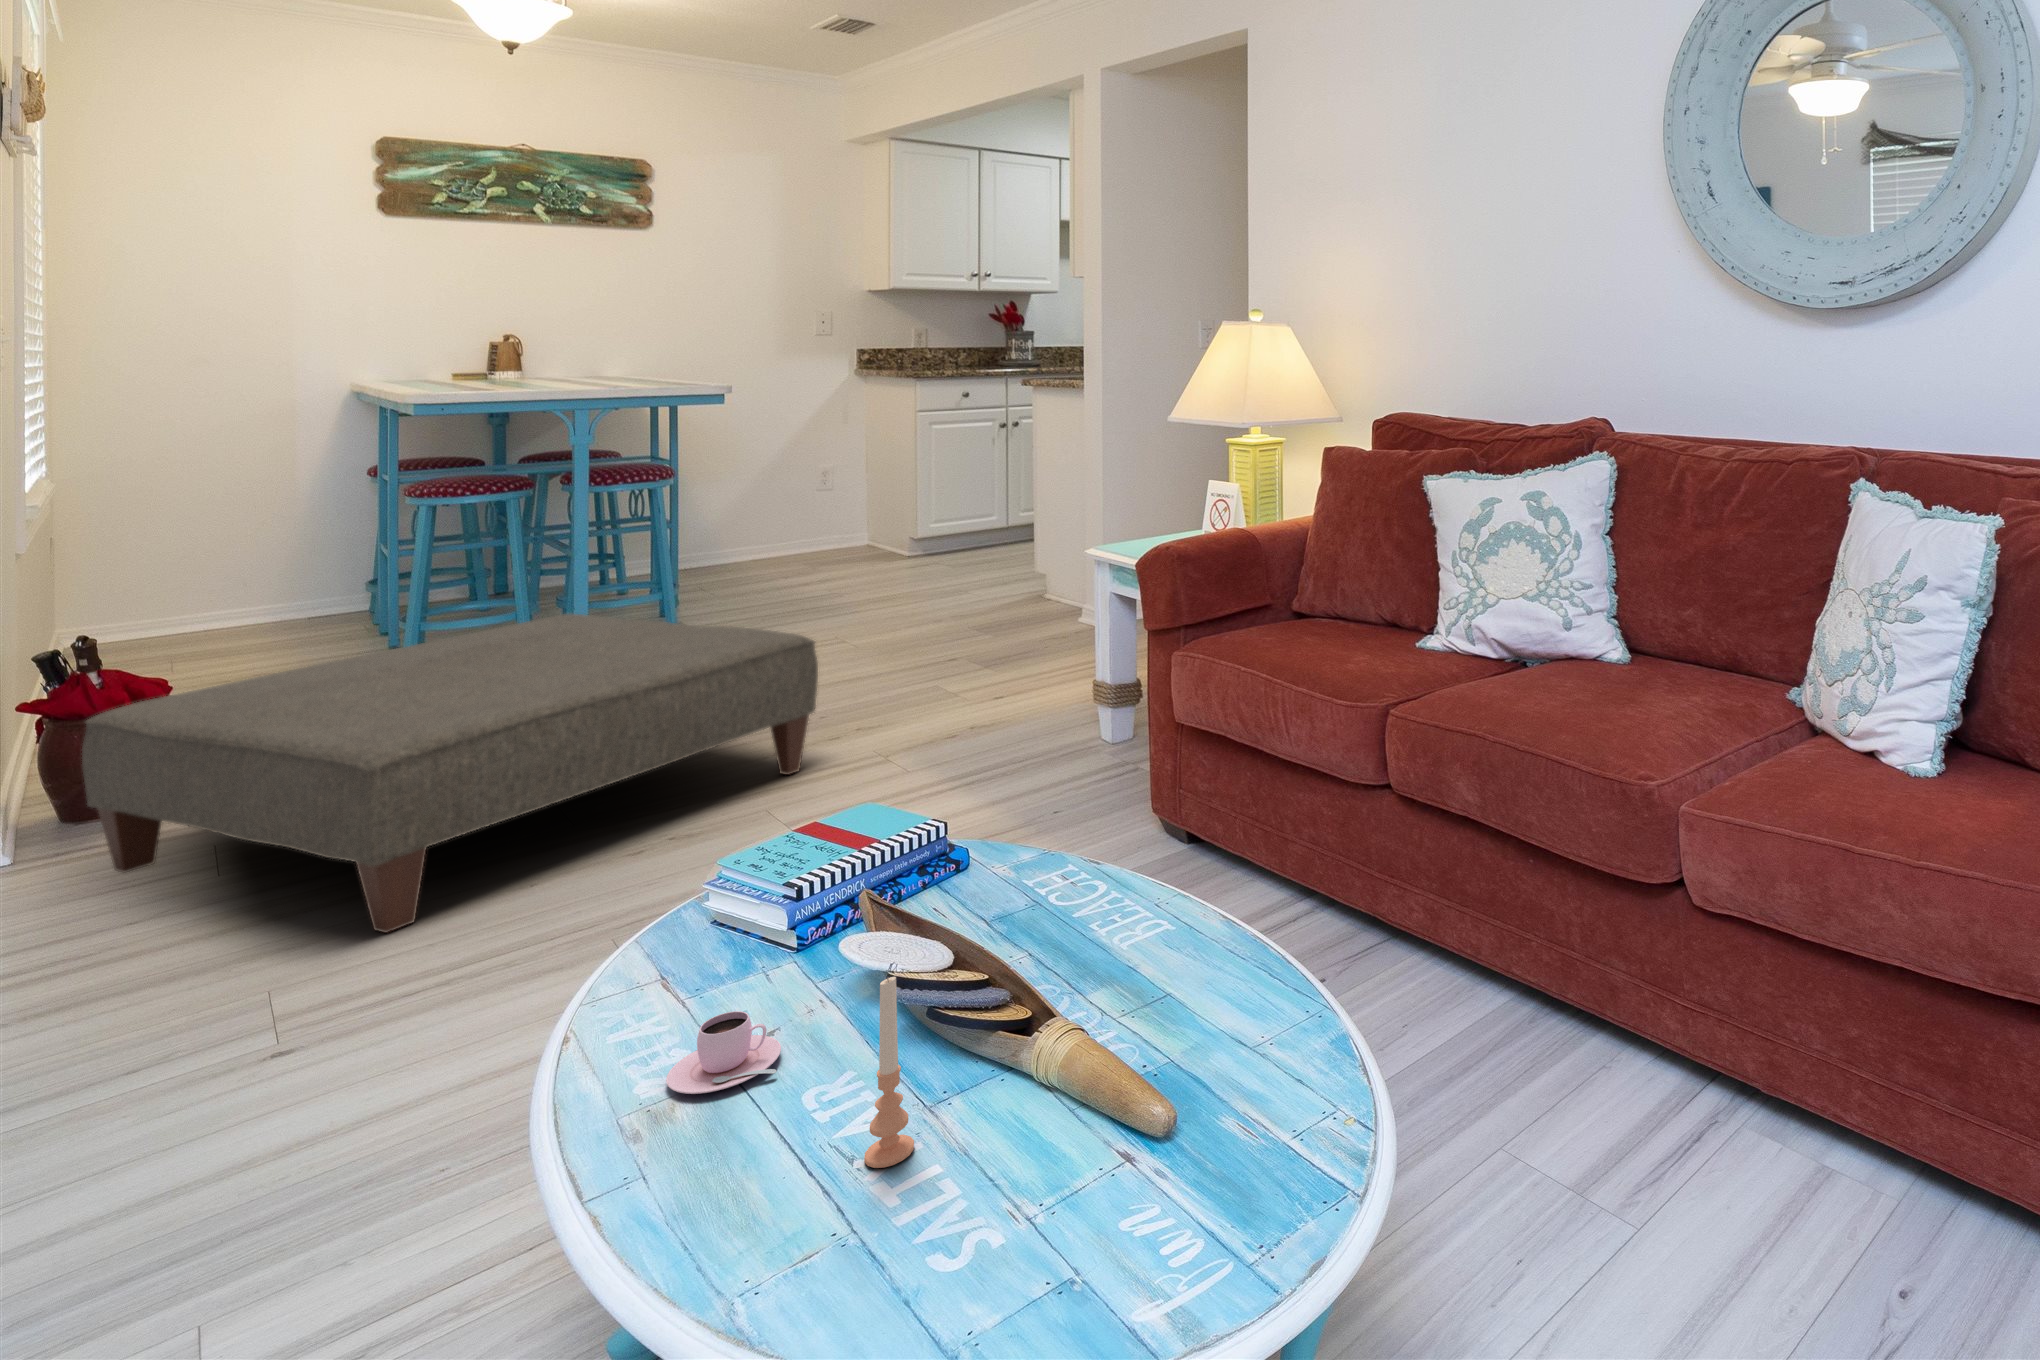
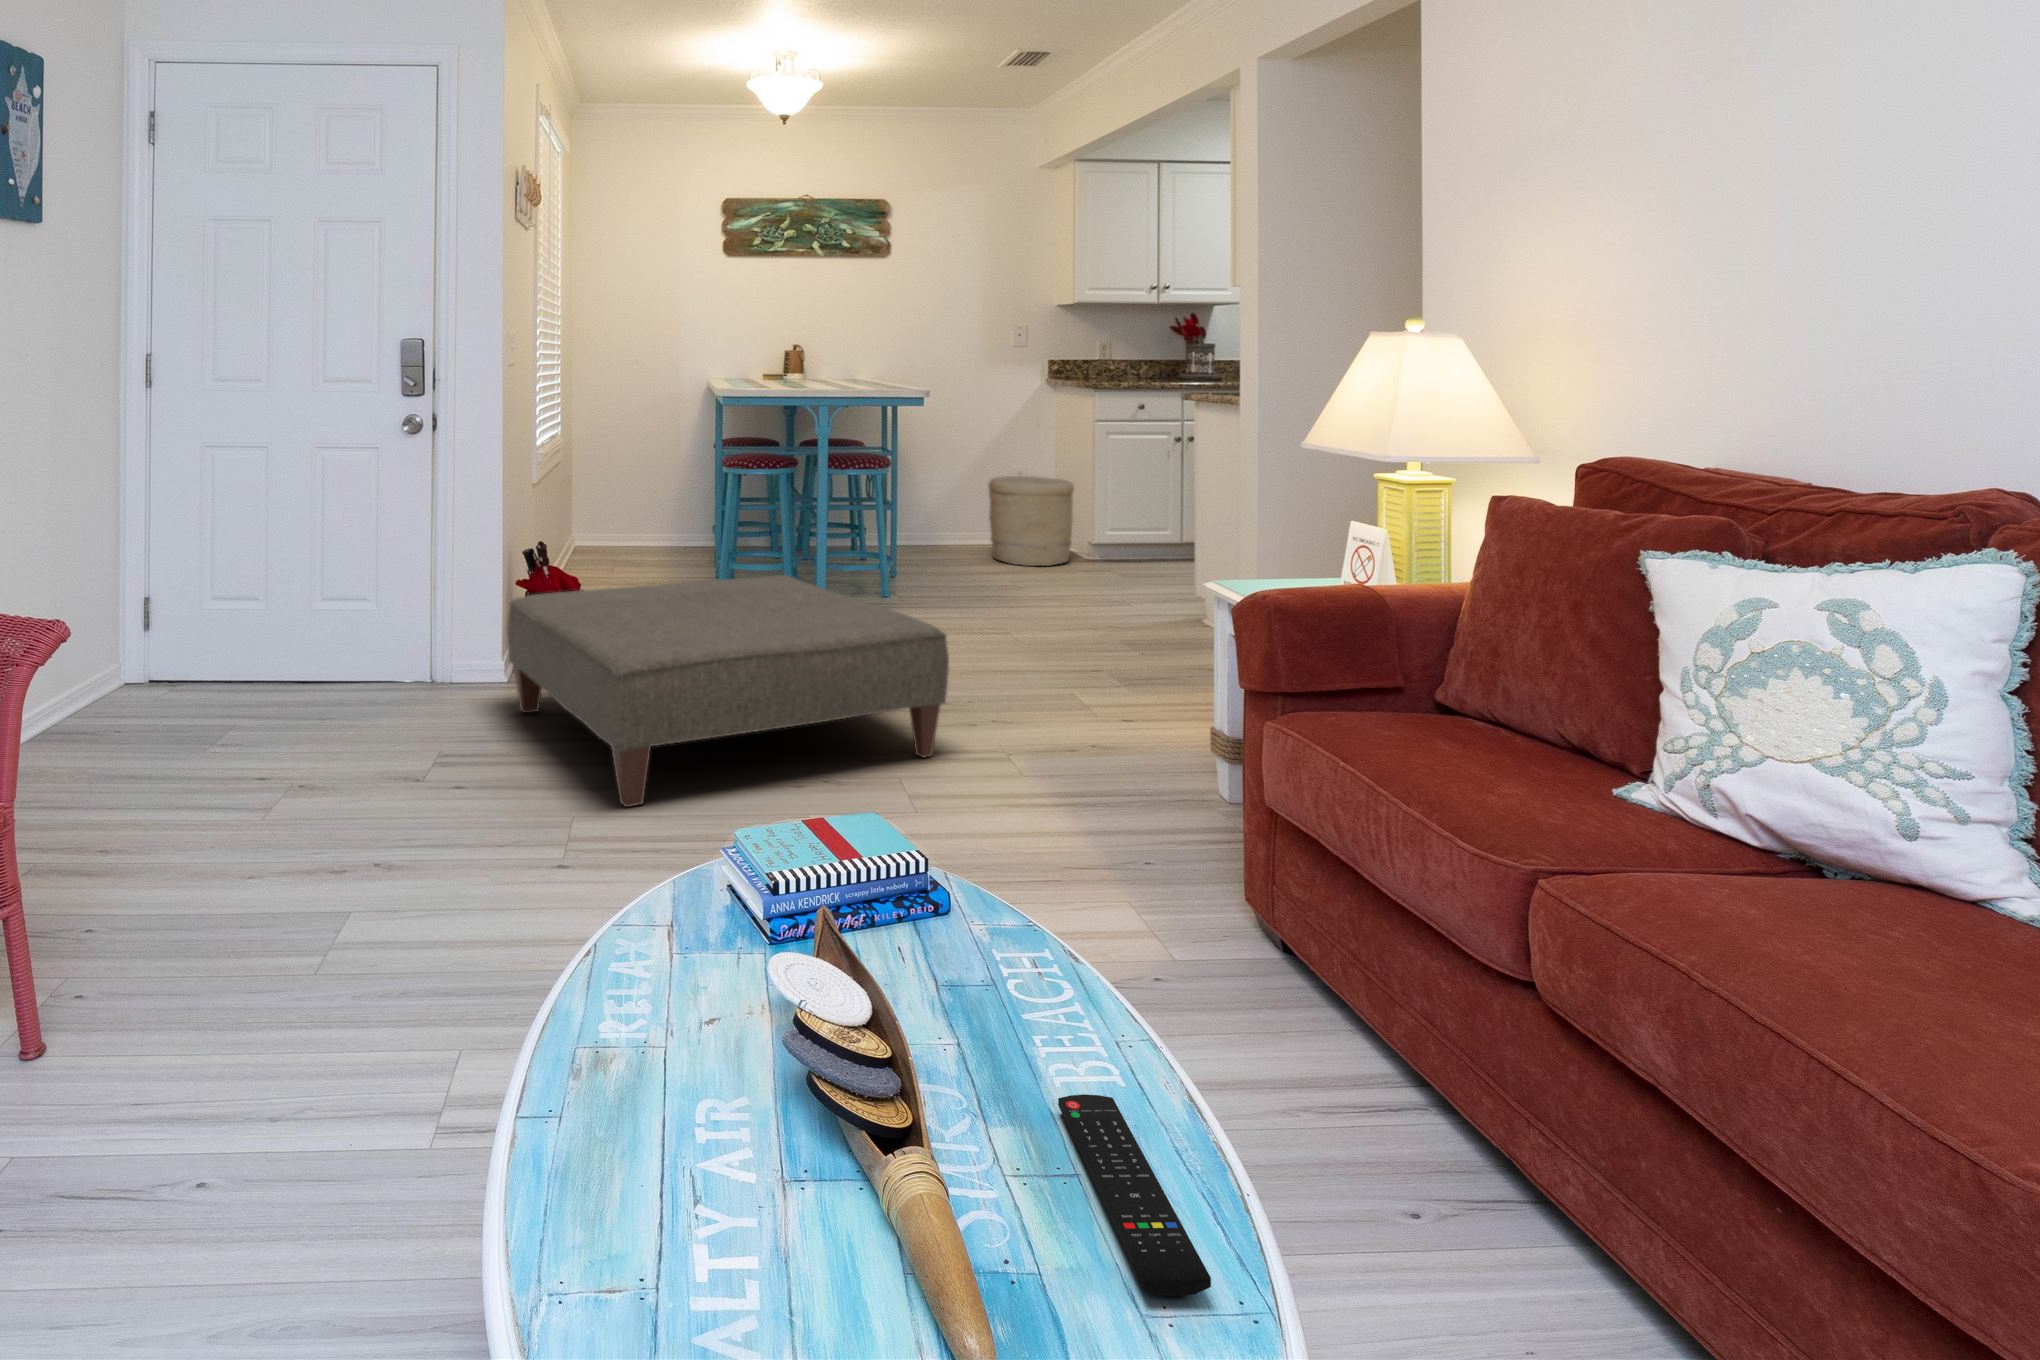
woven basket: none [790,469,892,565] -> present [989,476,1074,566]
remote control: none [1131,938,1281,1036] -> present [1058,1094,1211,1296]
candle: present [864,977,914,1168] -> none [698,1022,747,1238]
teacup: present [666,1011,781,1094] -> none [604,926,700,1071]

